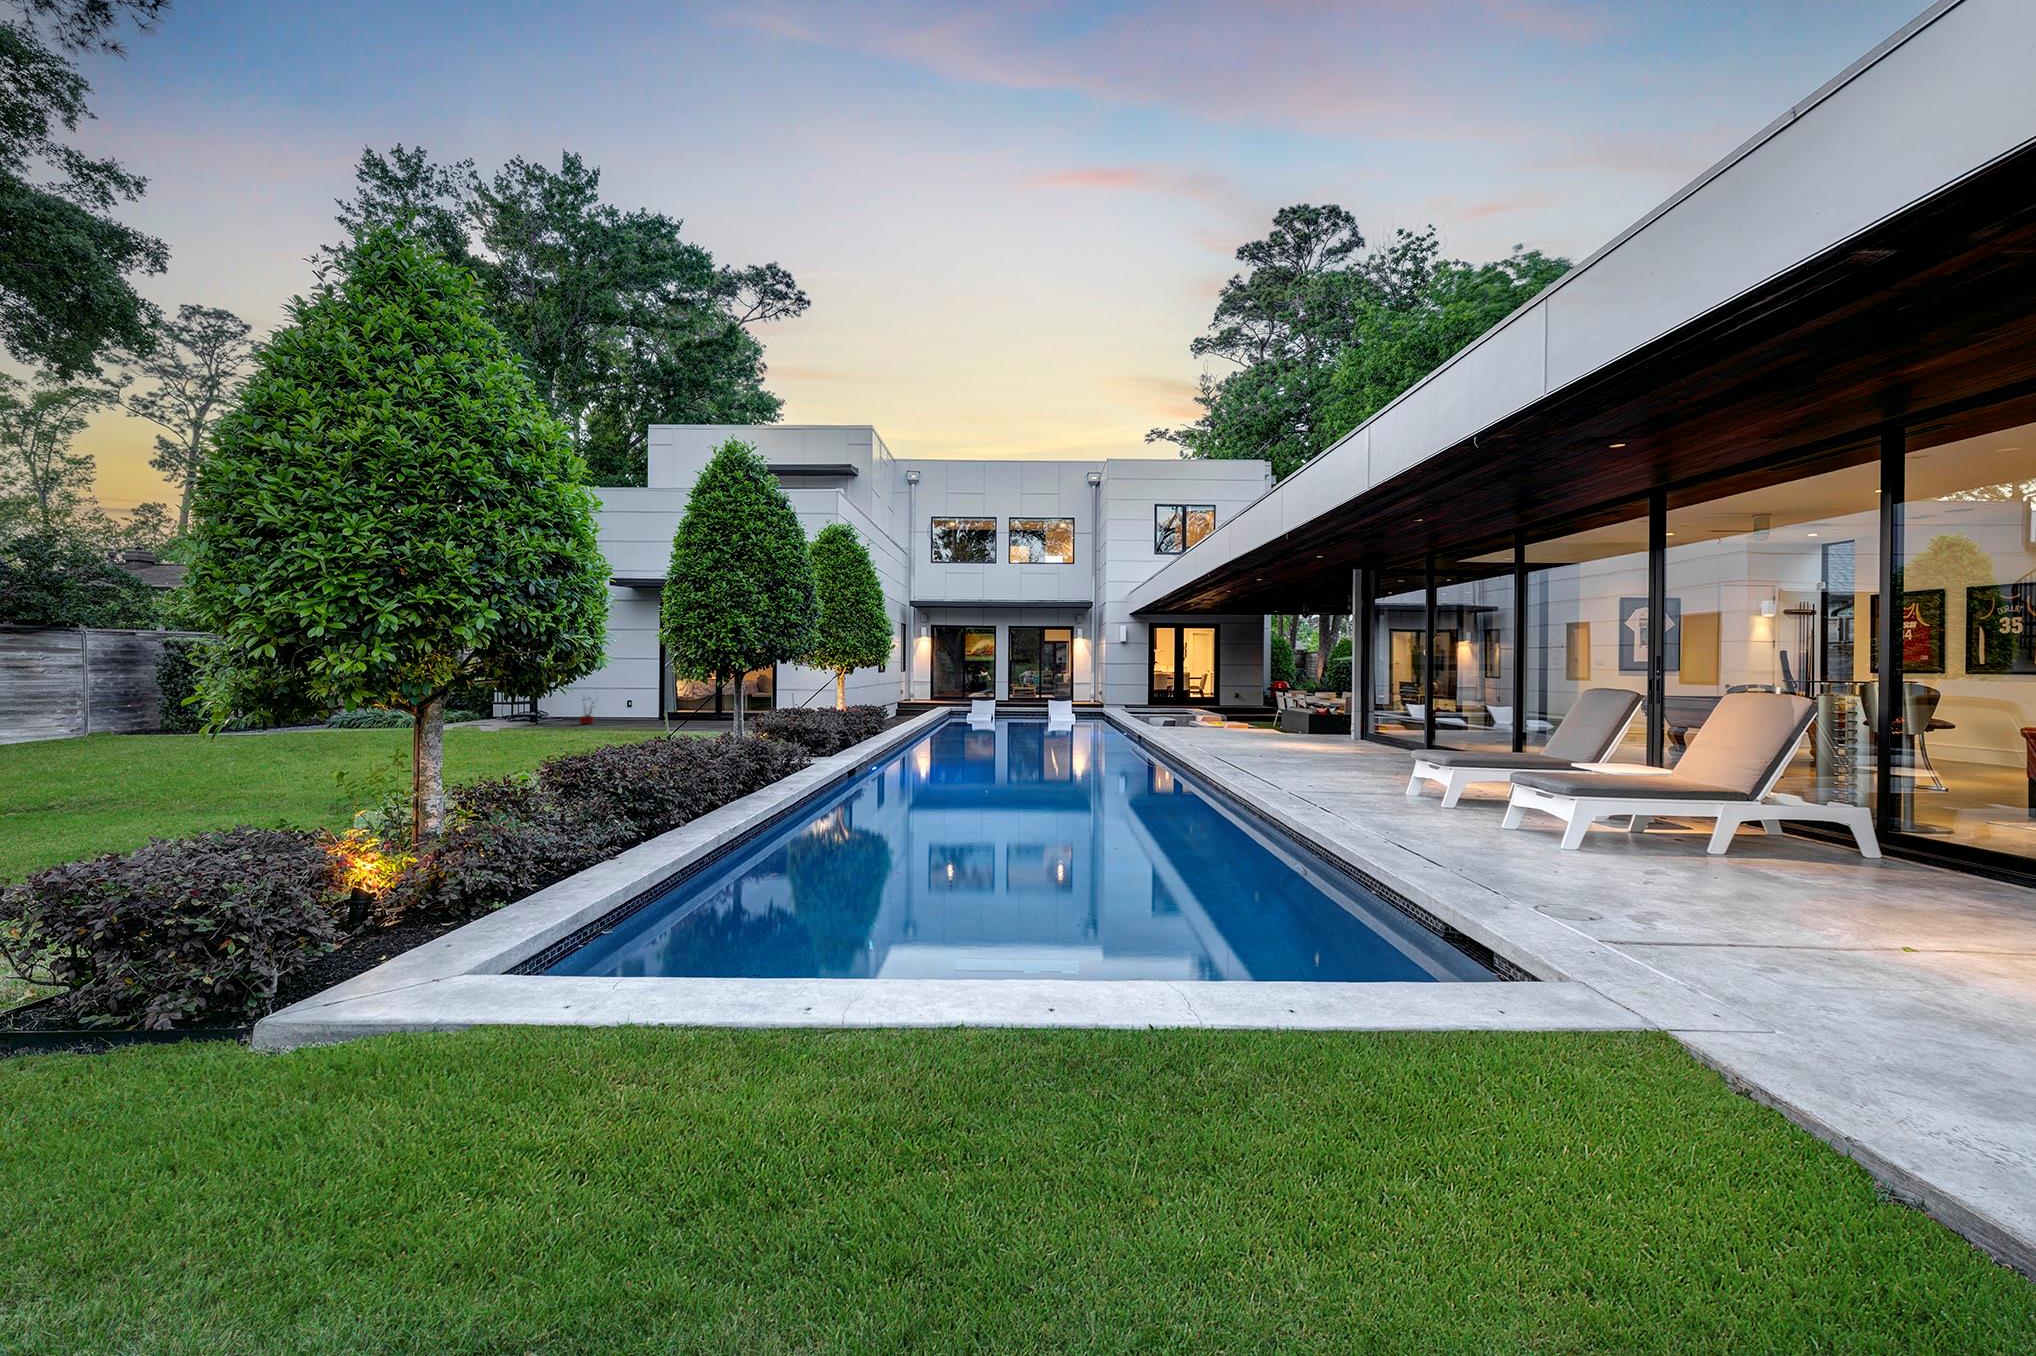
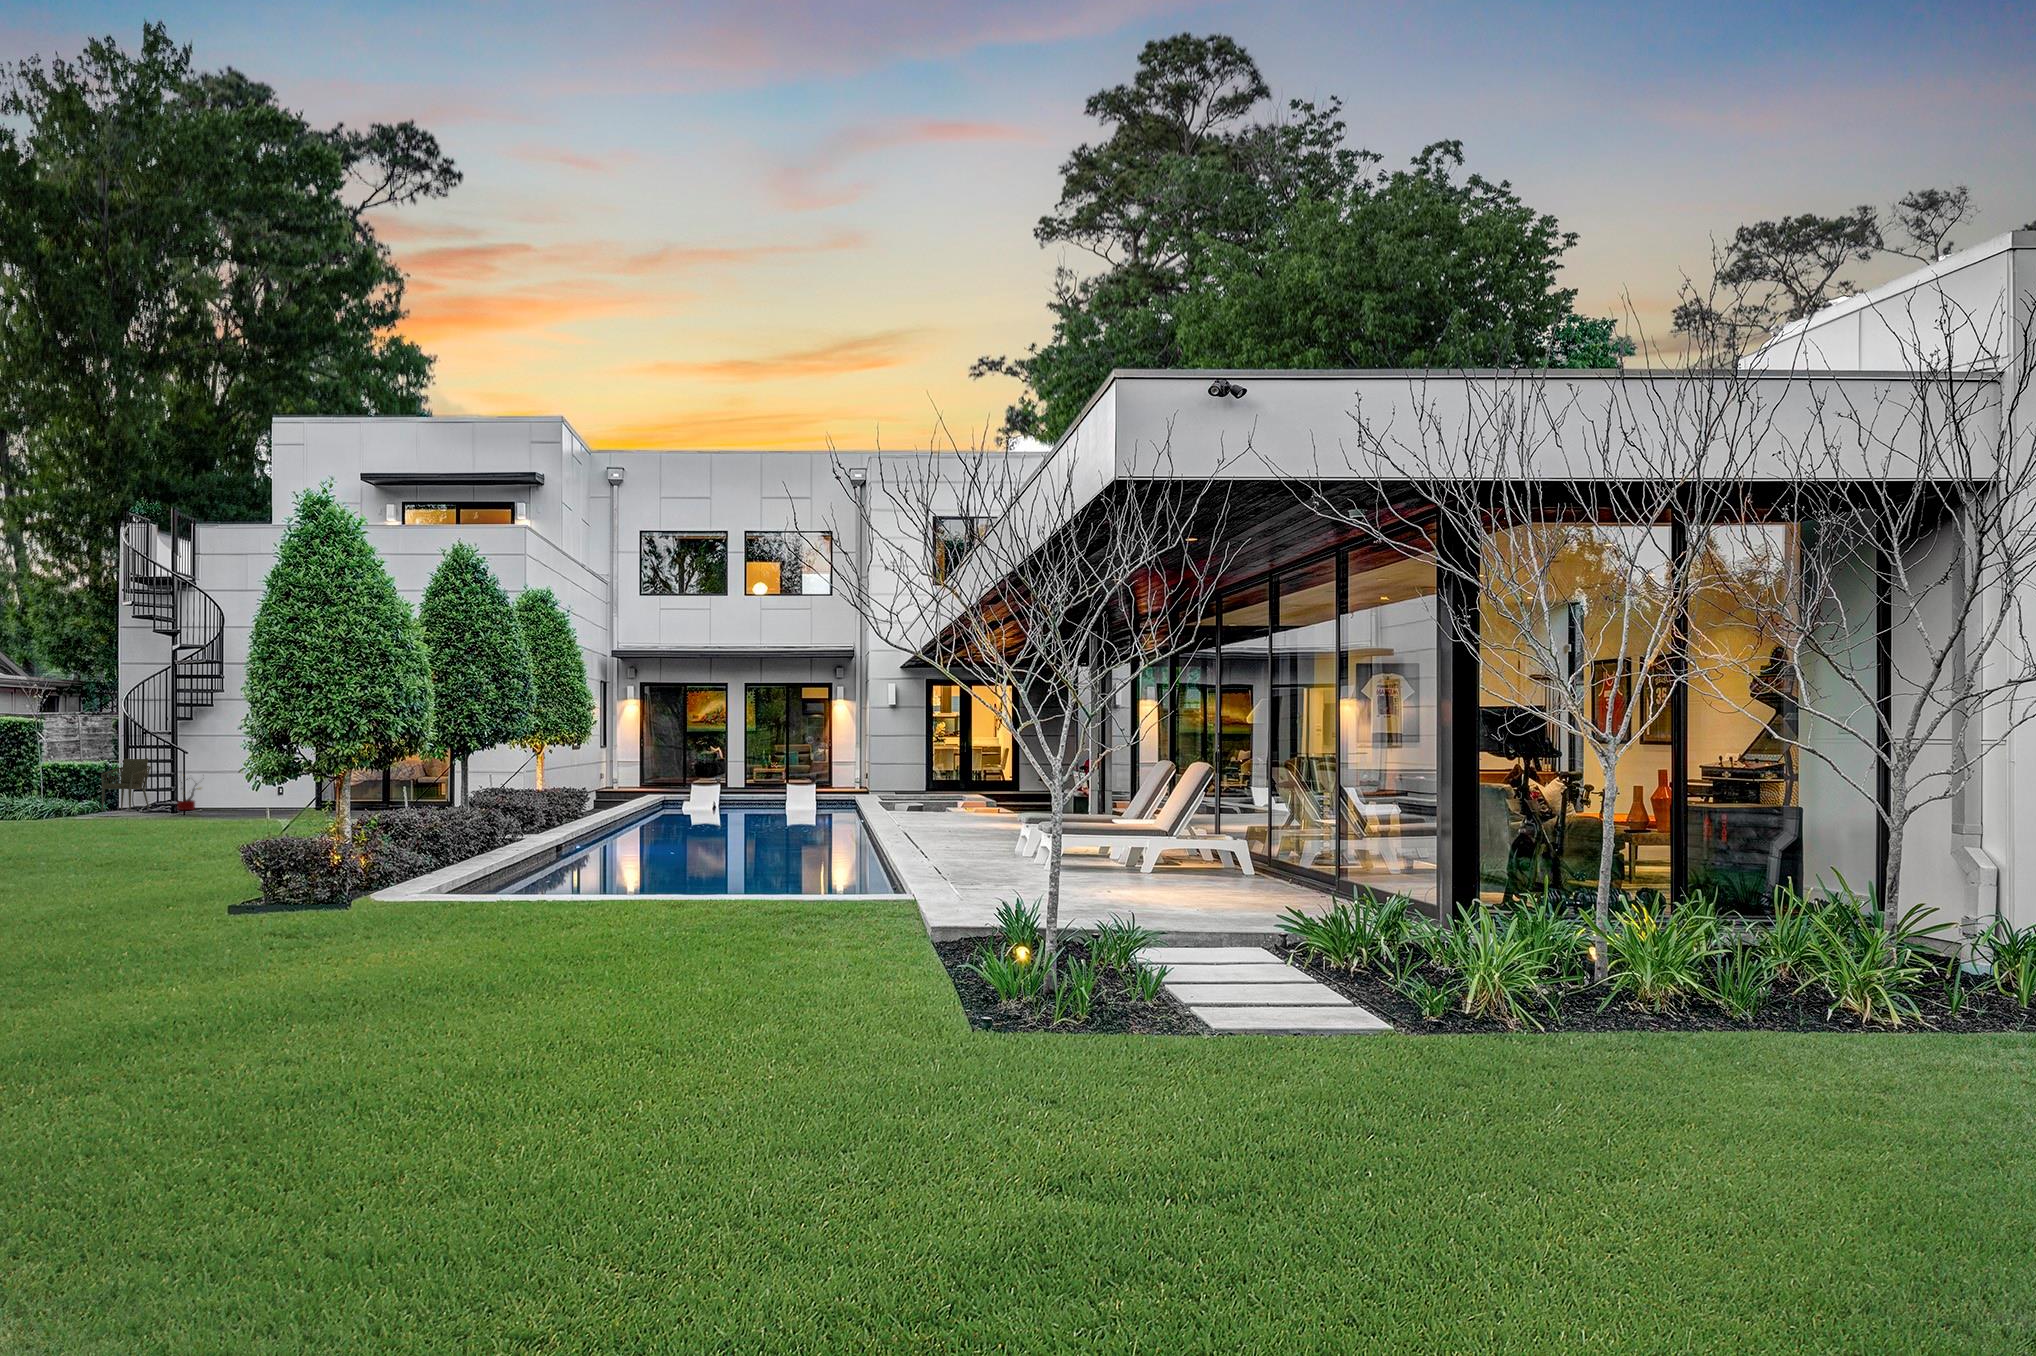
armchair: none [524,683,563,725] -> present [101,758,151,812]

